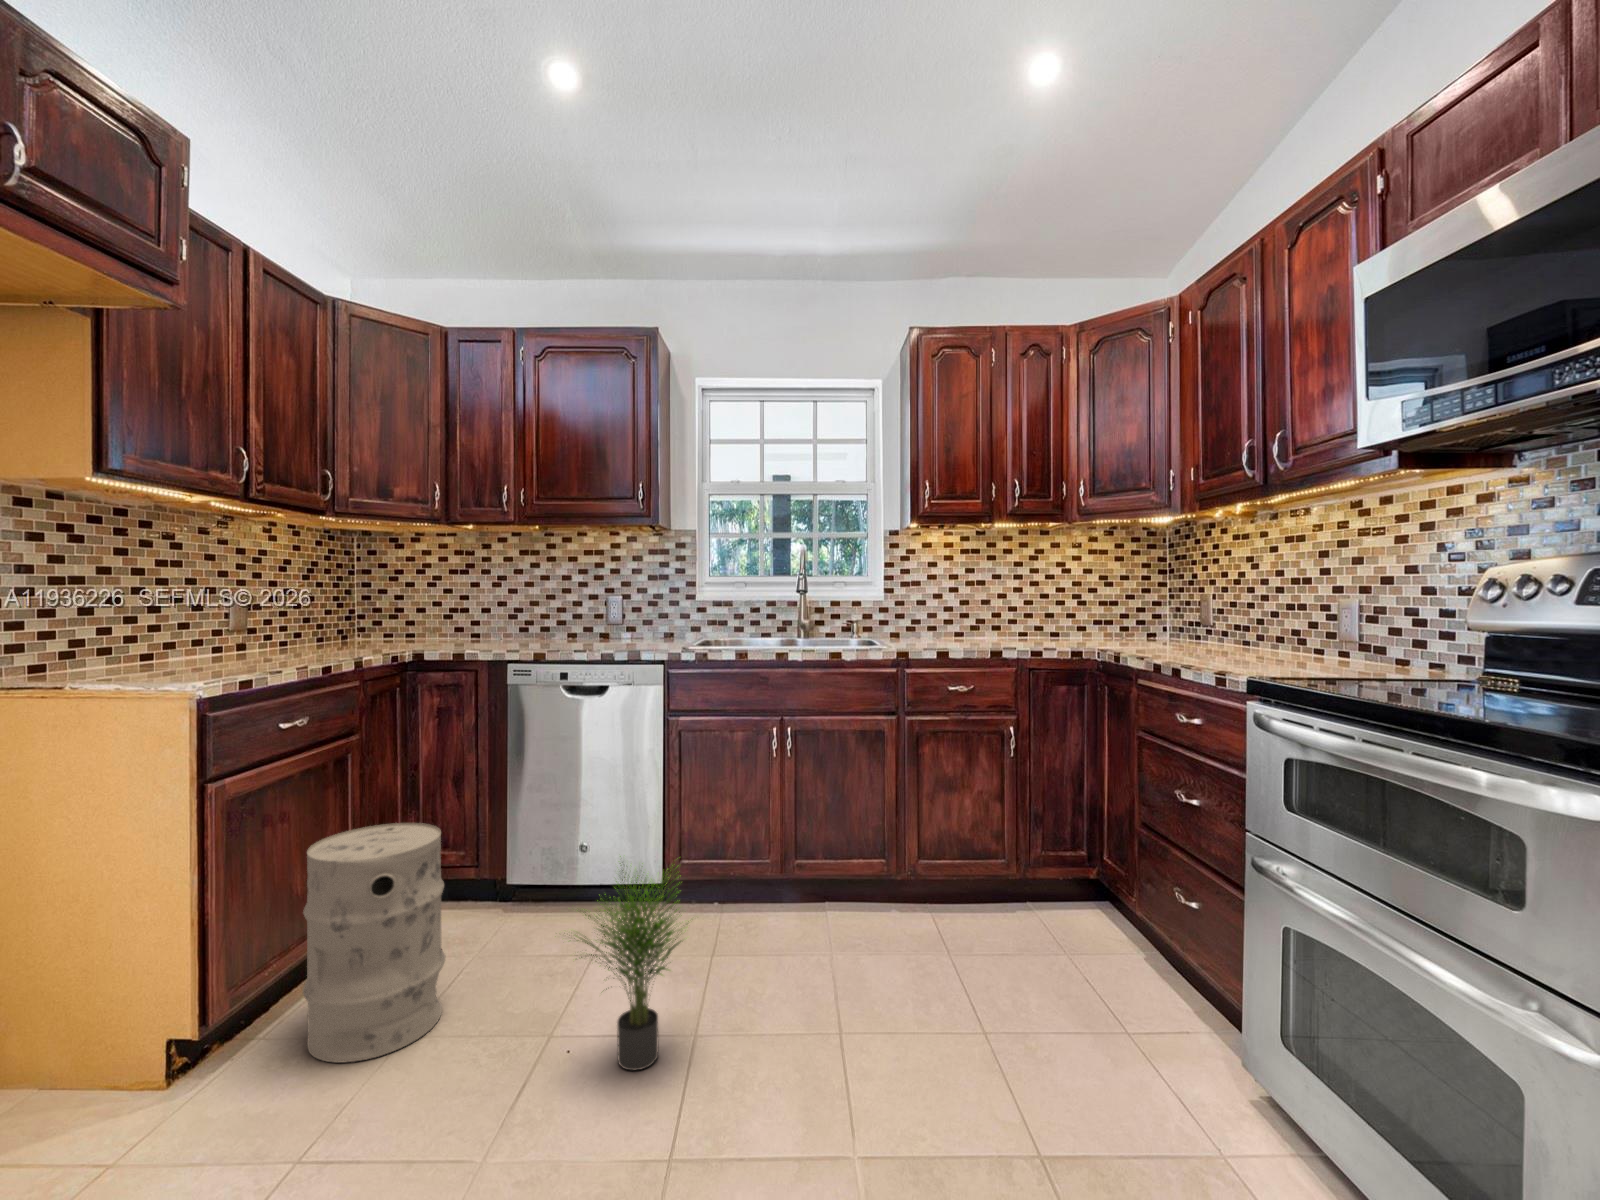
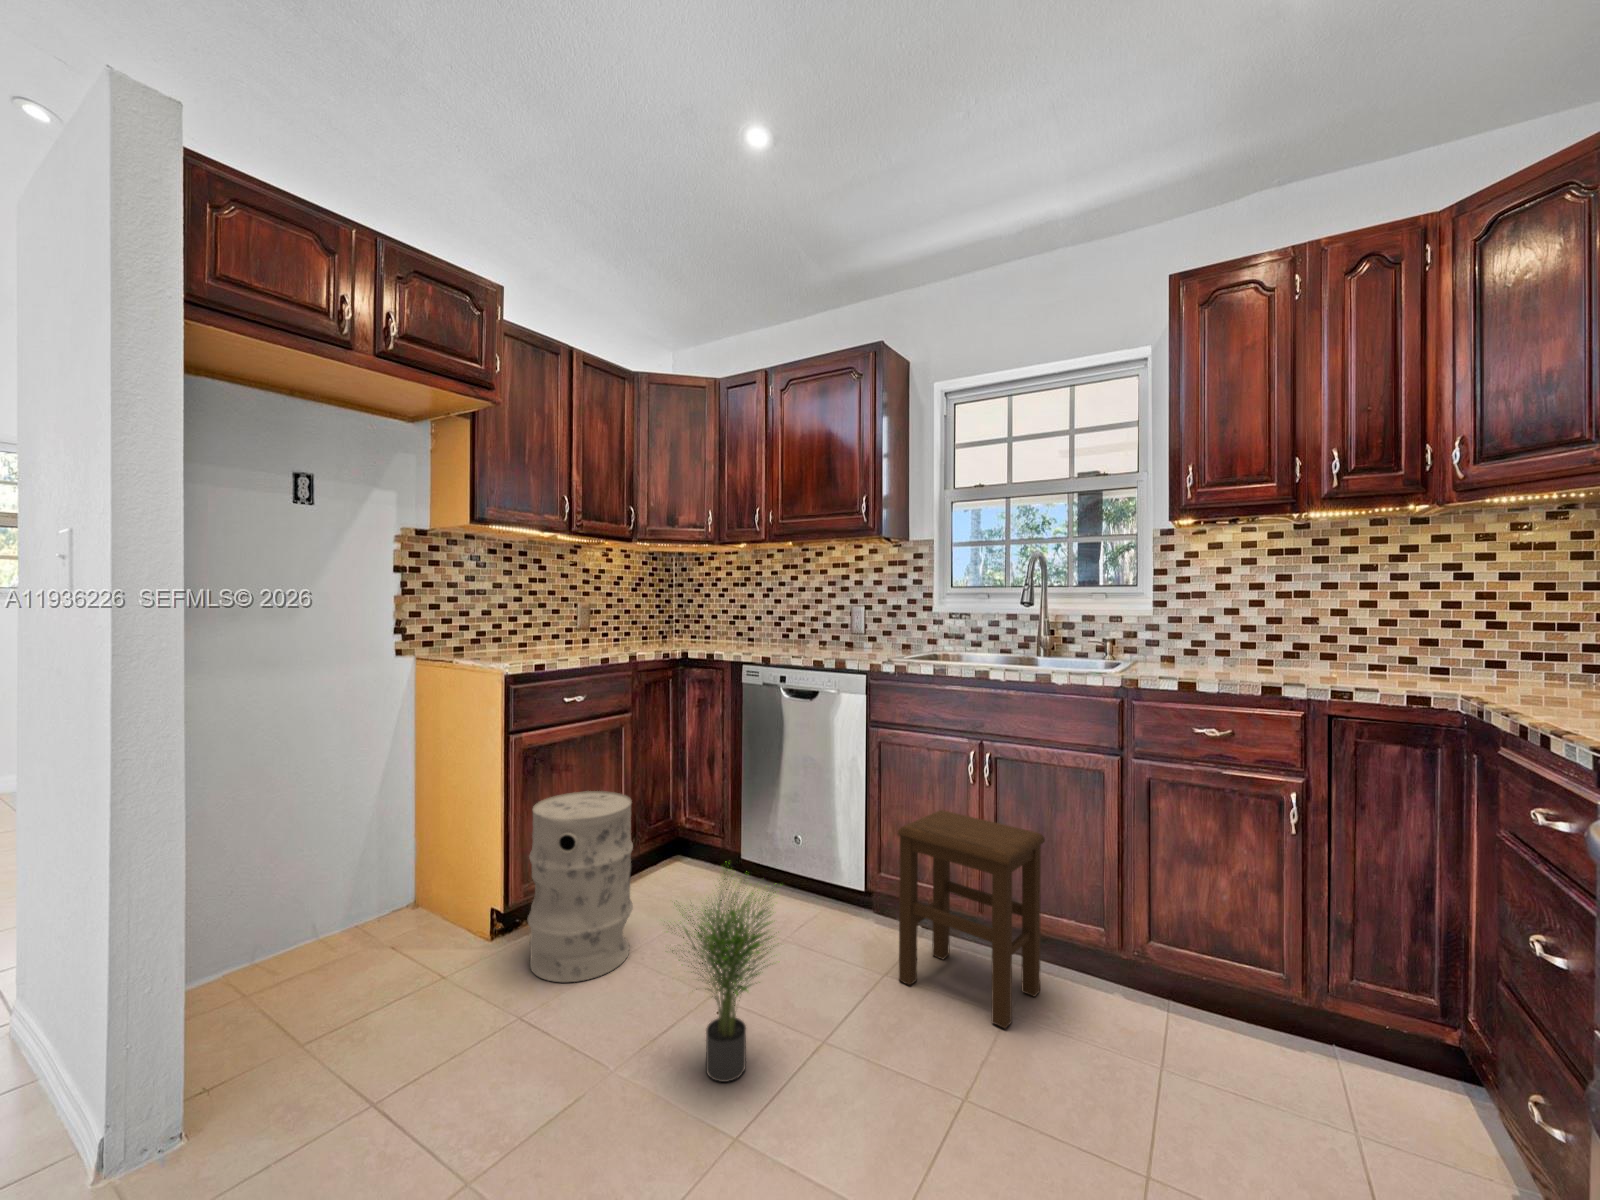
stool: none [736,782,850,949] -> present [898,810,1045,1028]

